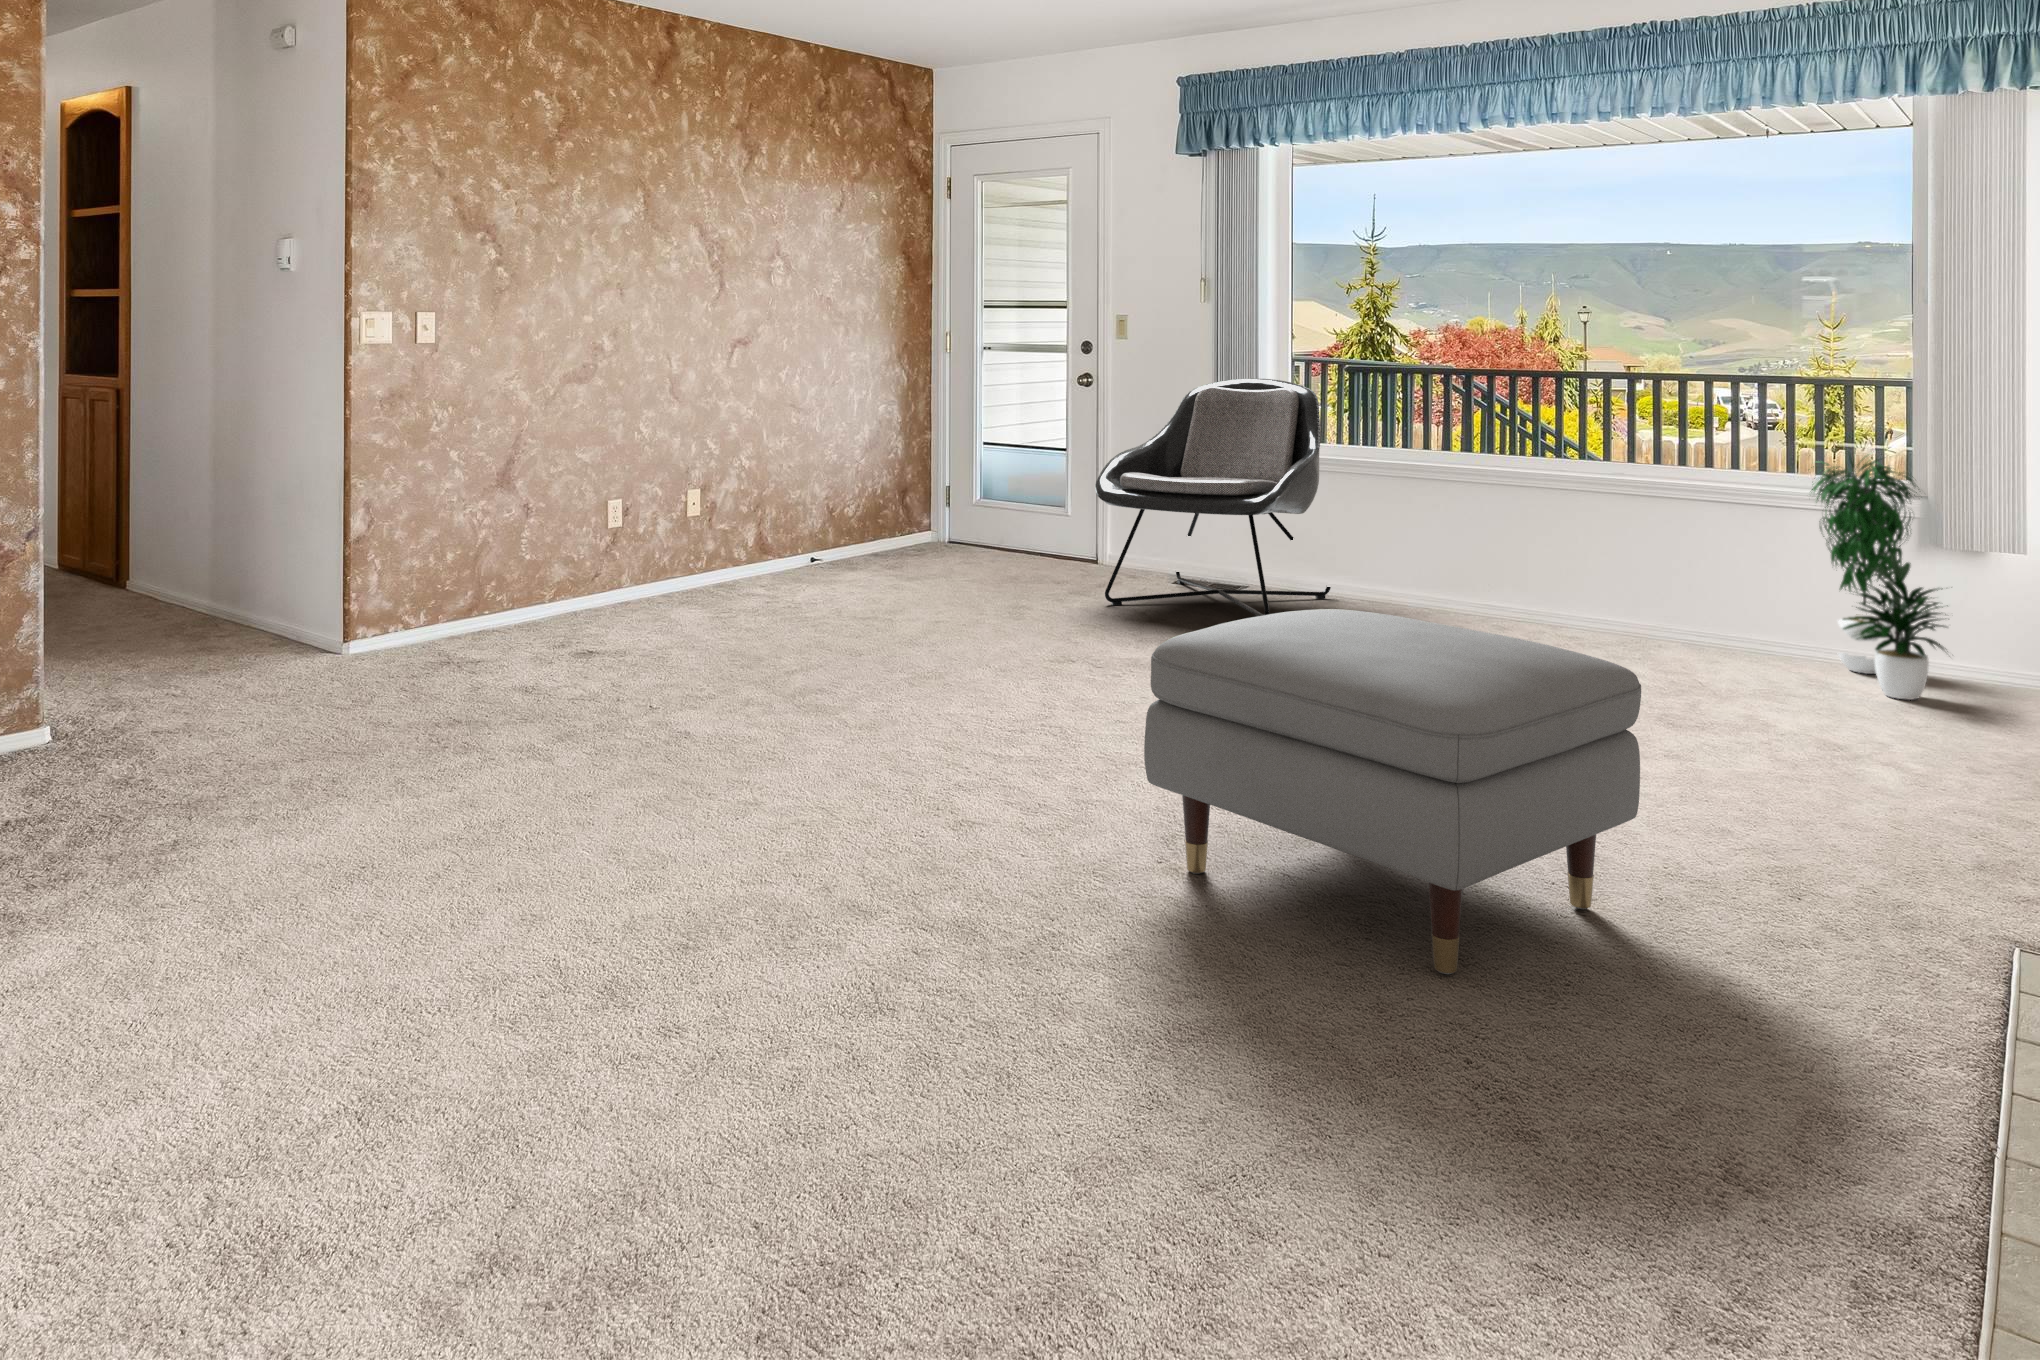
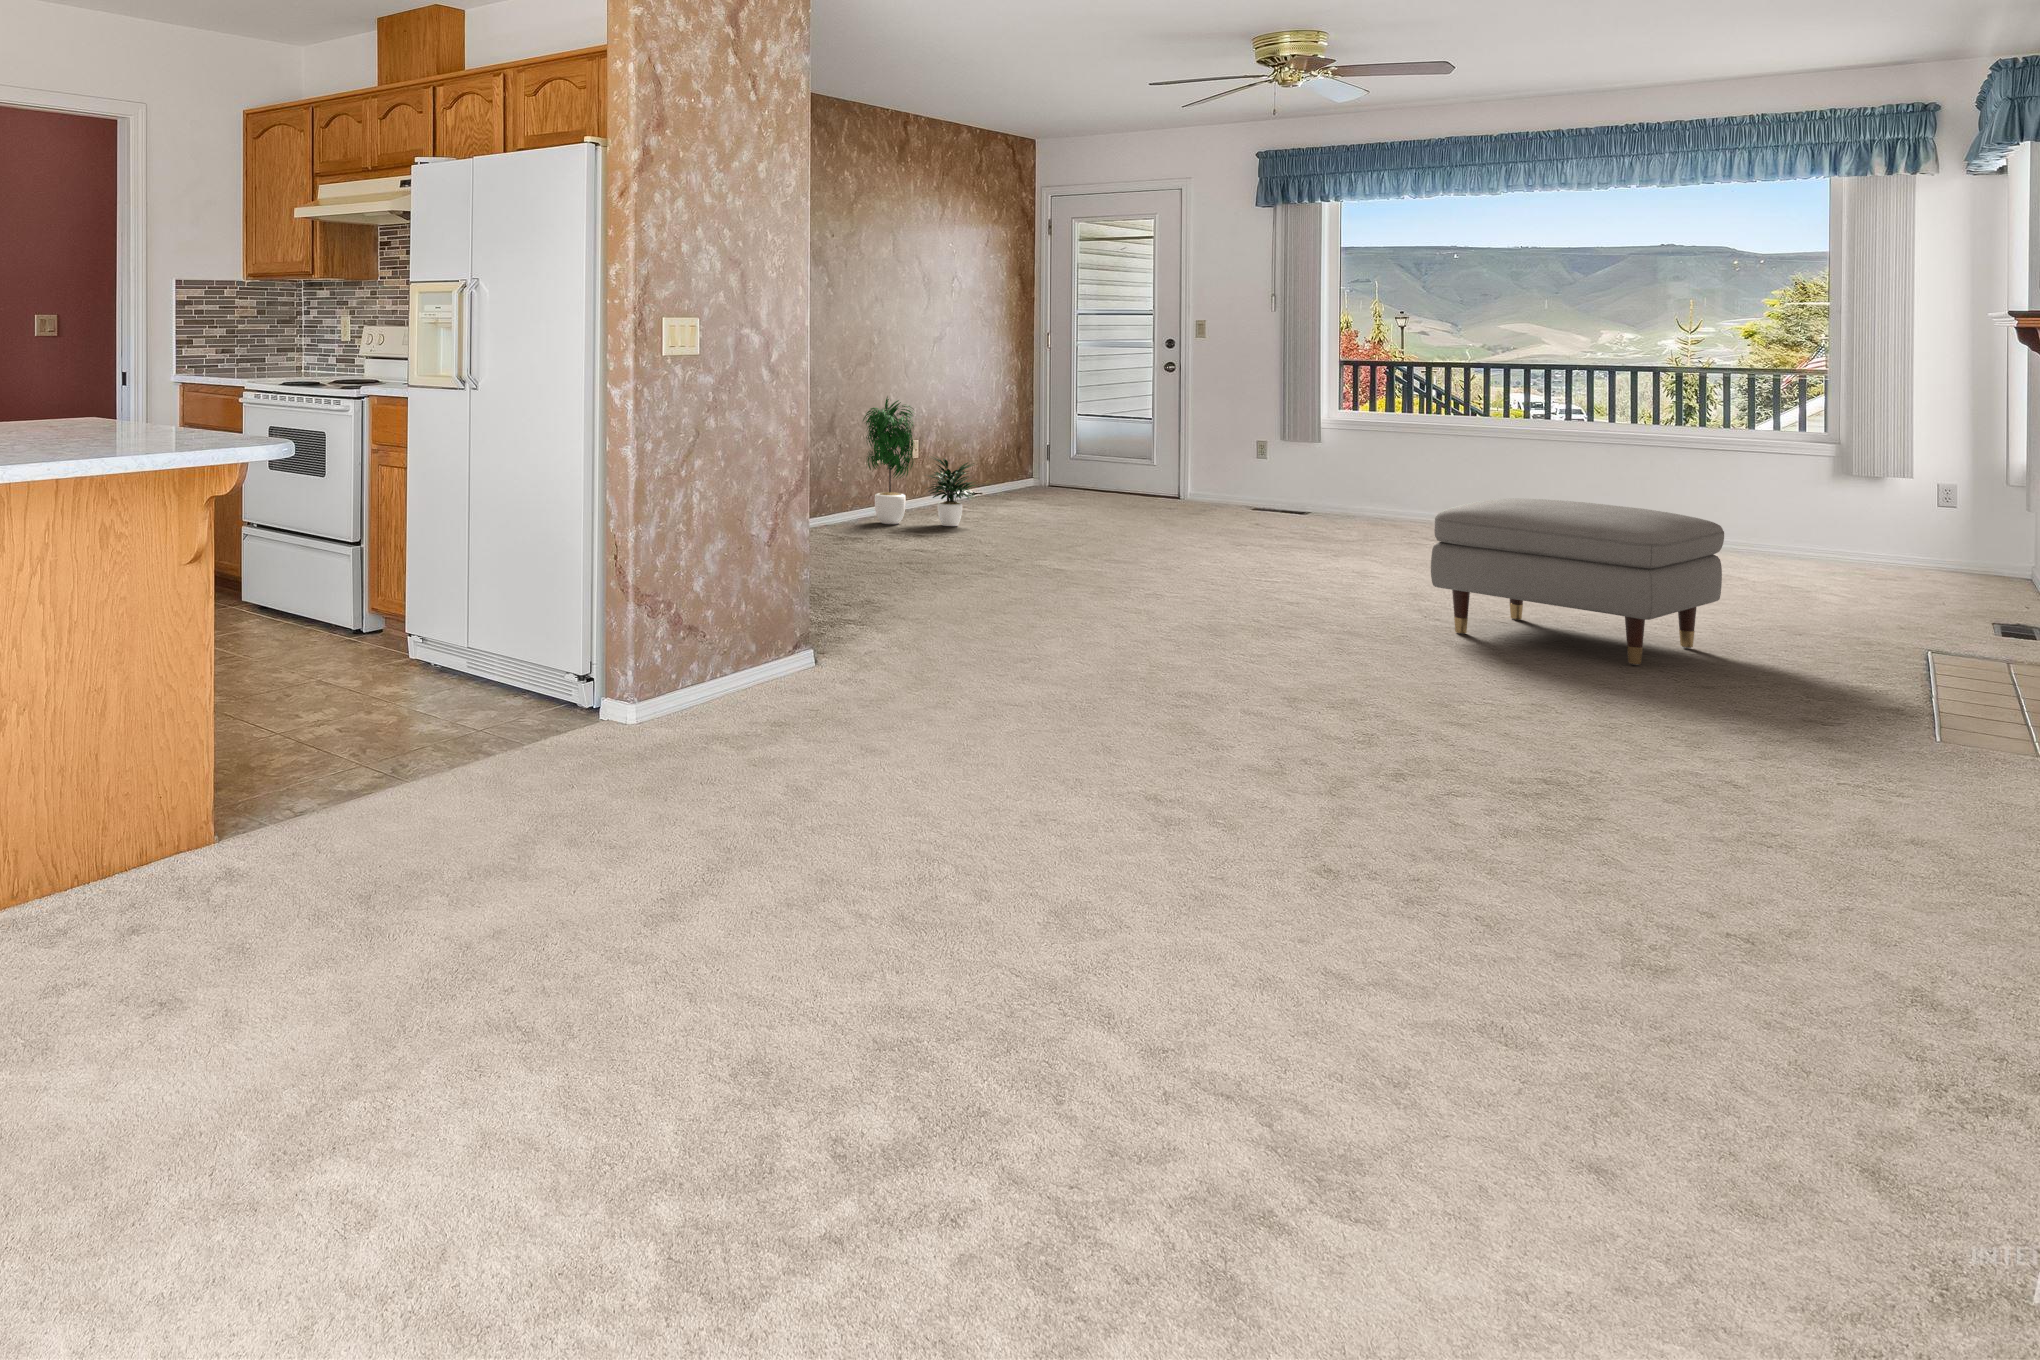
lounge chair: present [1095,378,1331,616] -> none [1217,366,1381,533]
potted plant: present [1811,455,1948,700] -> present [863,397,976,526]

